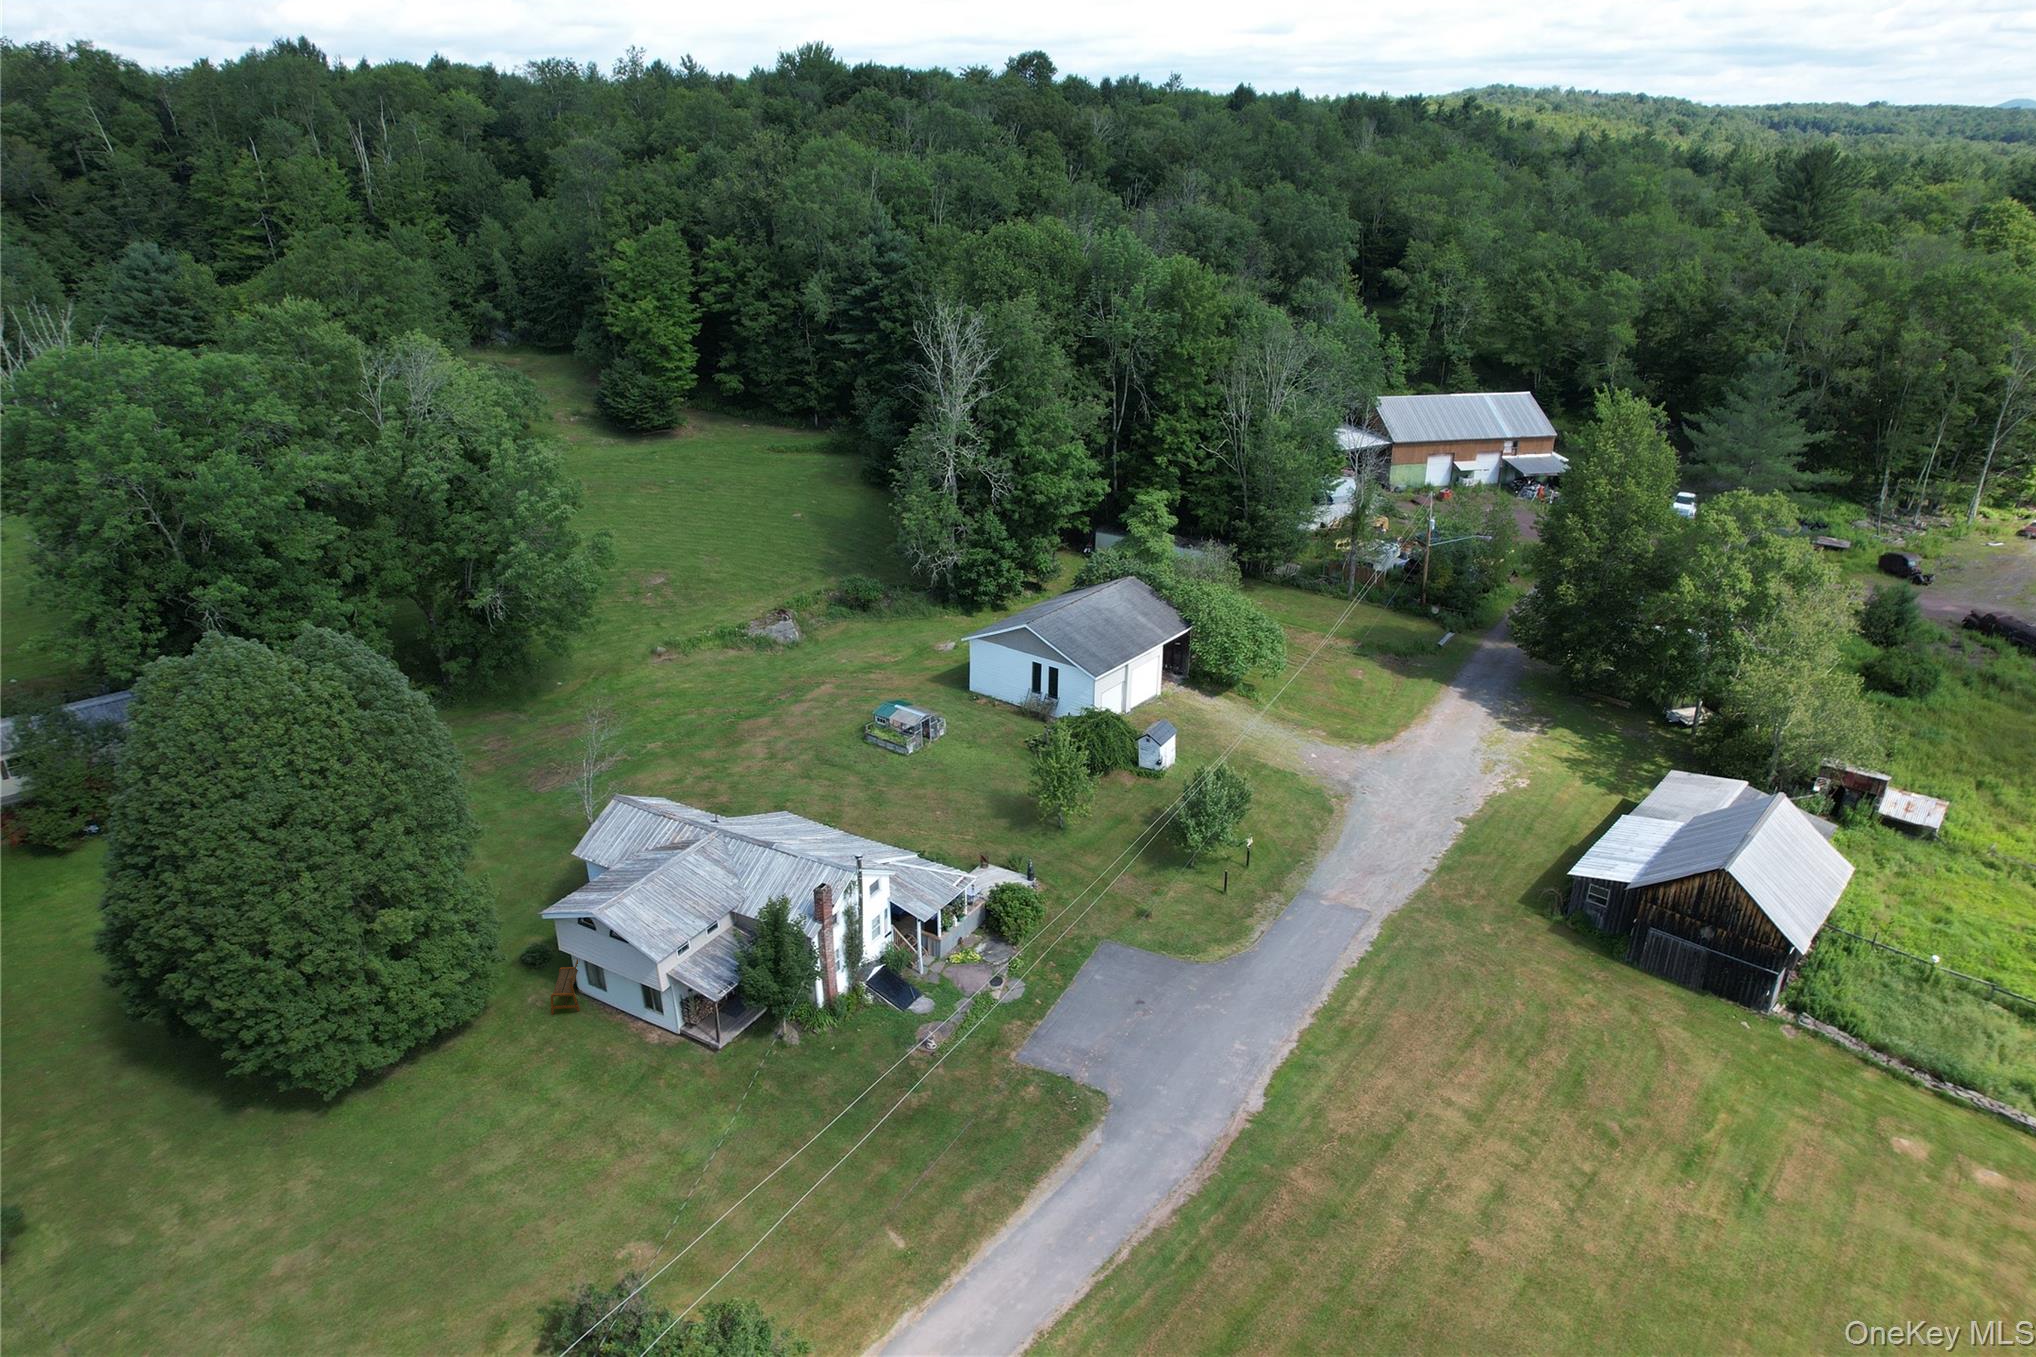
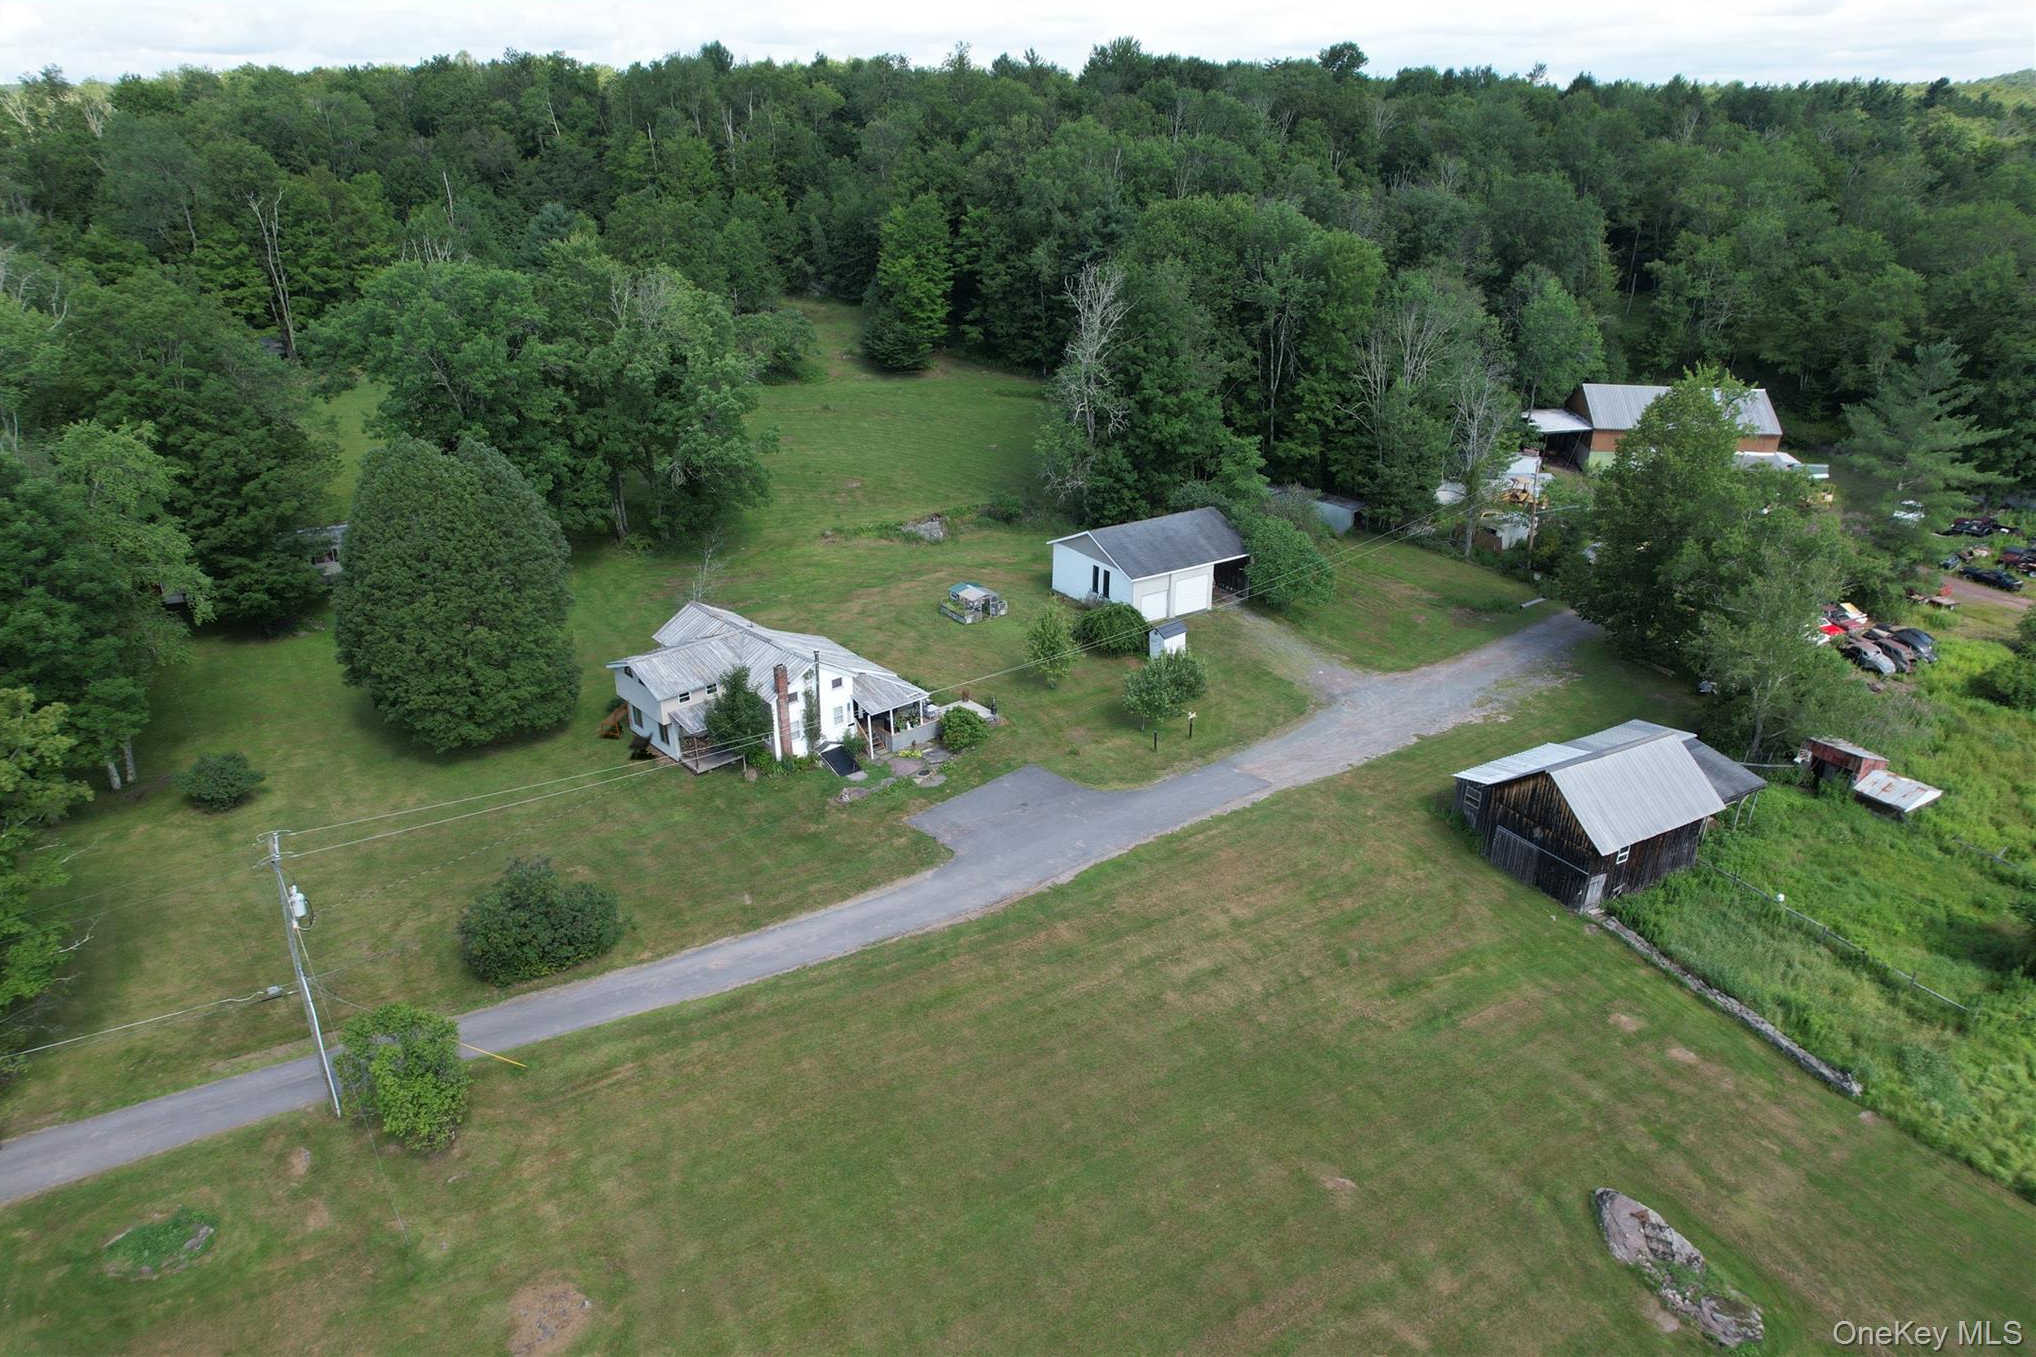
lounge chair: none [602,997,636,1037] -> present [628,733,653,753]

